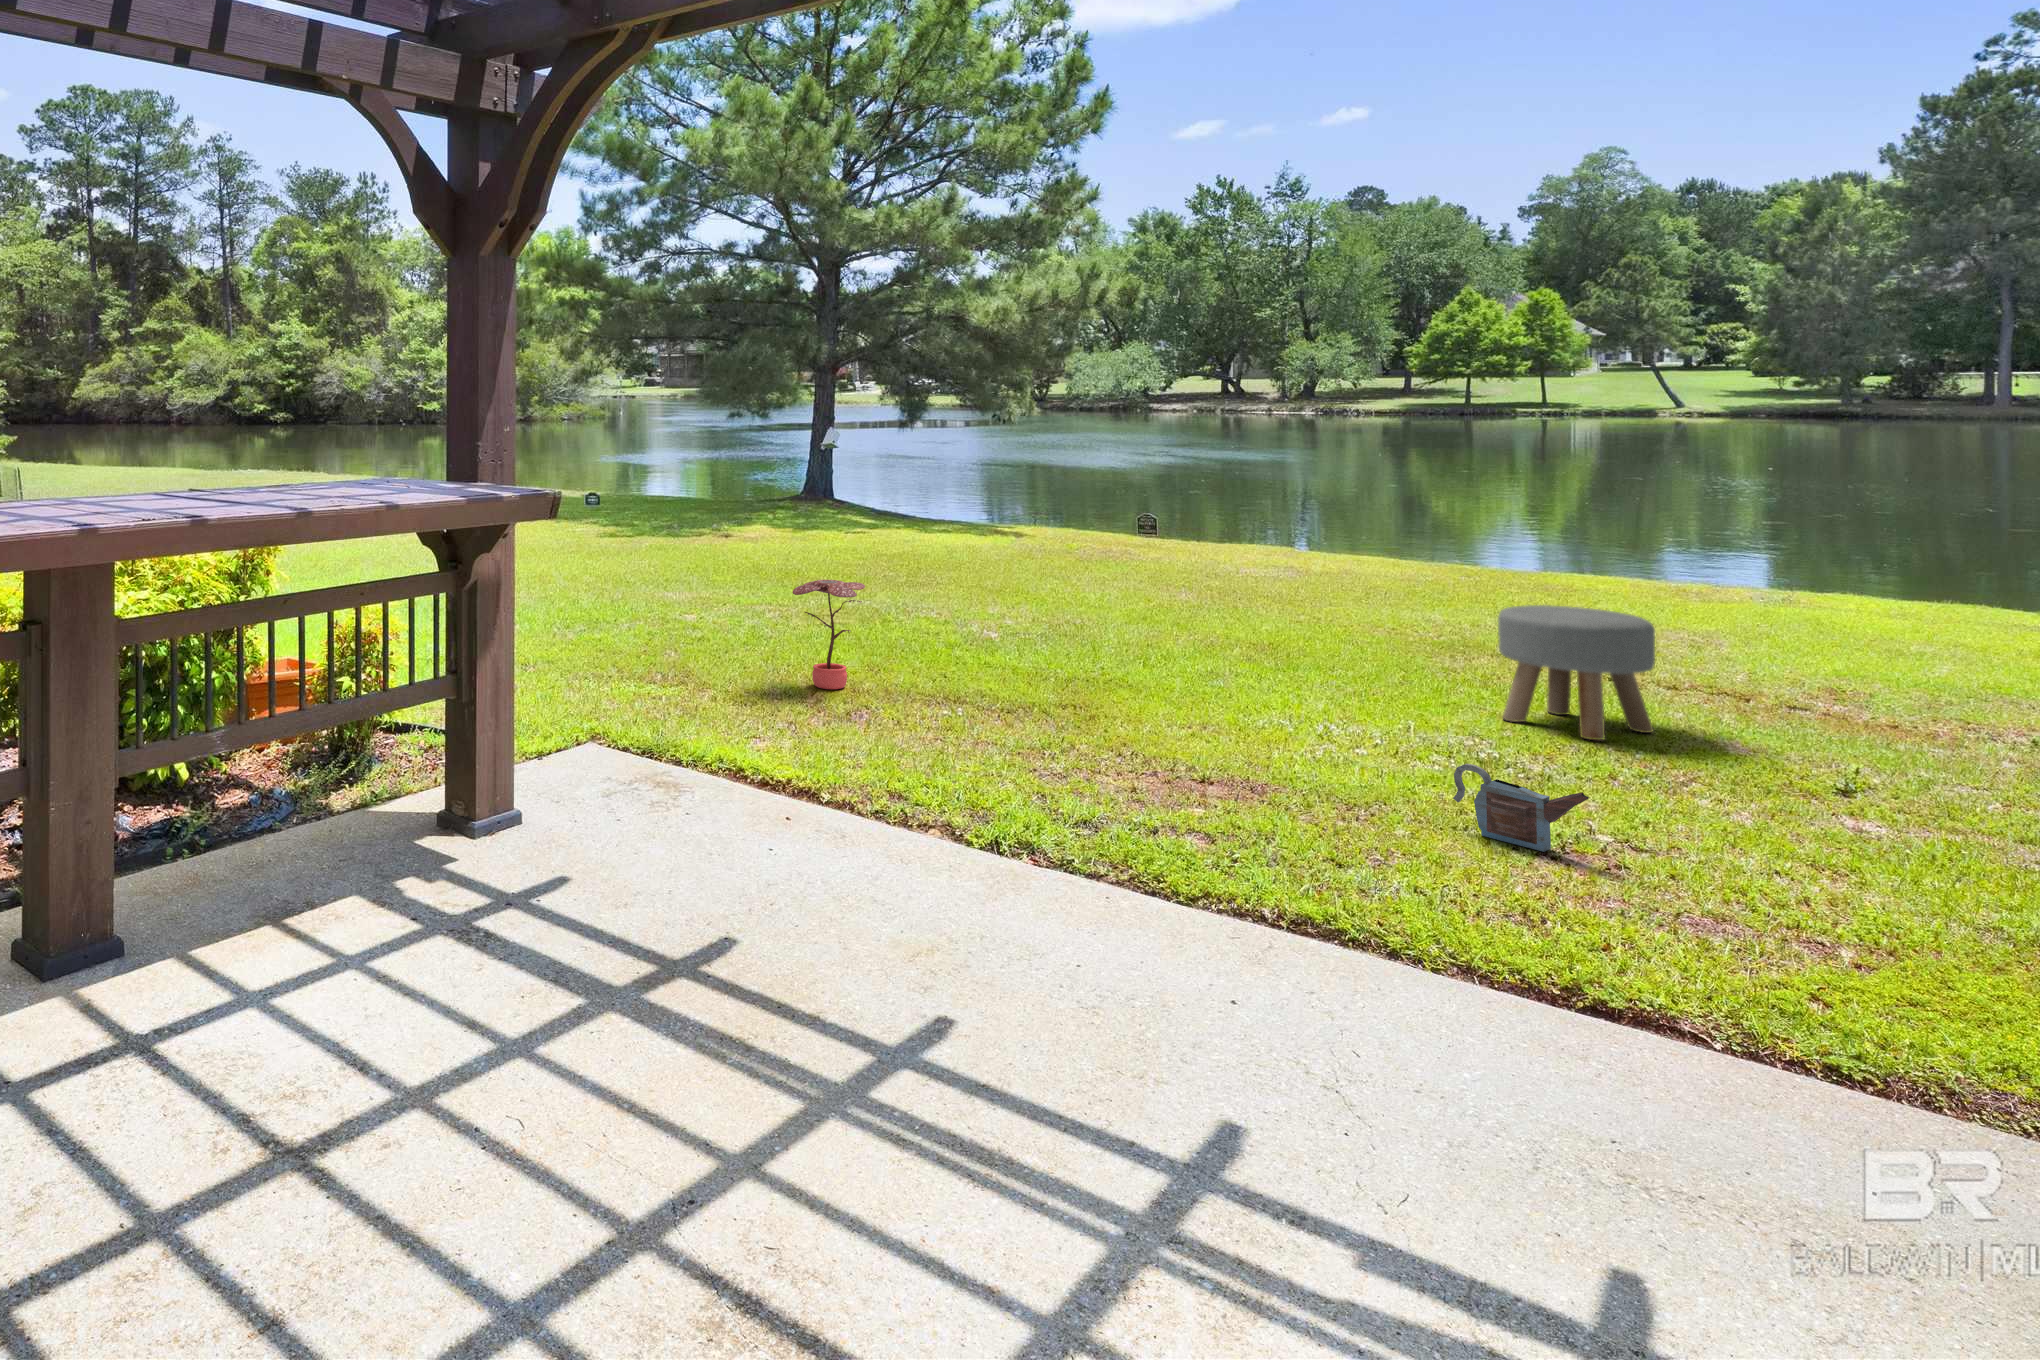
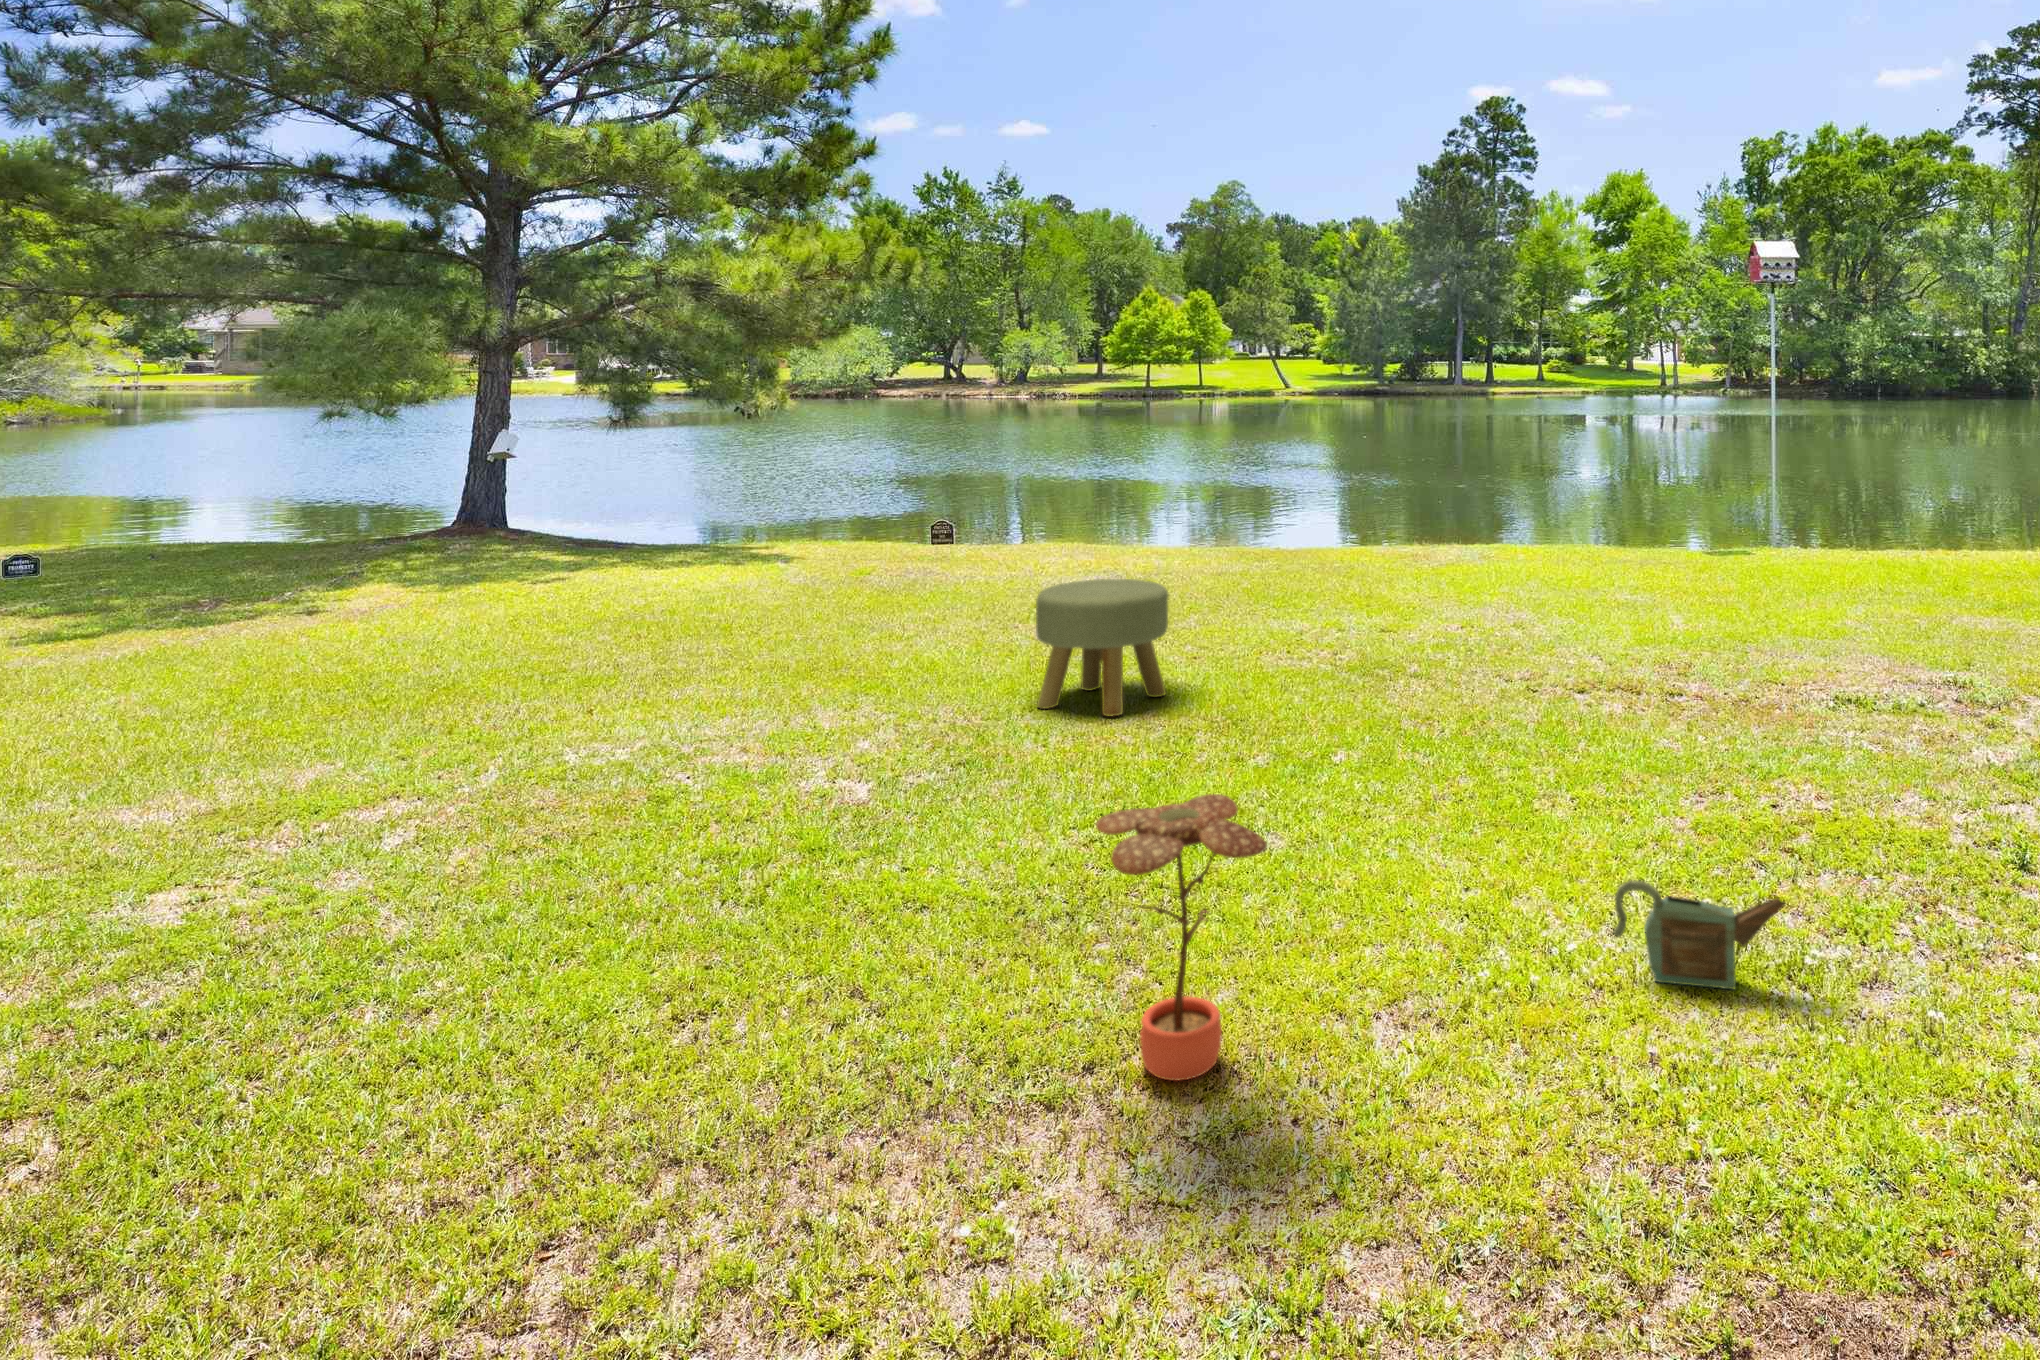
potted plant: present [792,580,865,689] -> present [1096,794,1267,1081]
ottoman: present [1498,605,1655,740] -> present [1036,579,1168,717]

